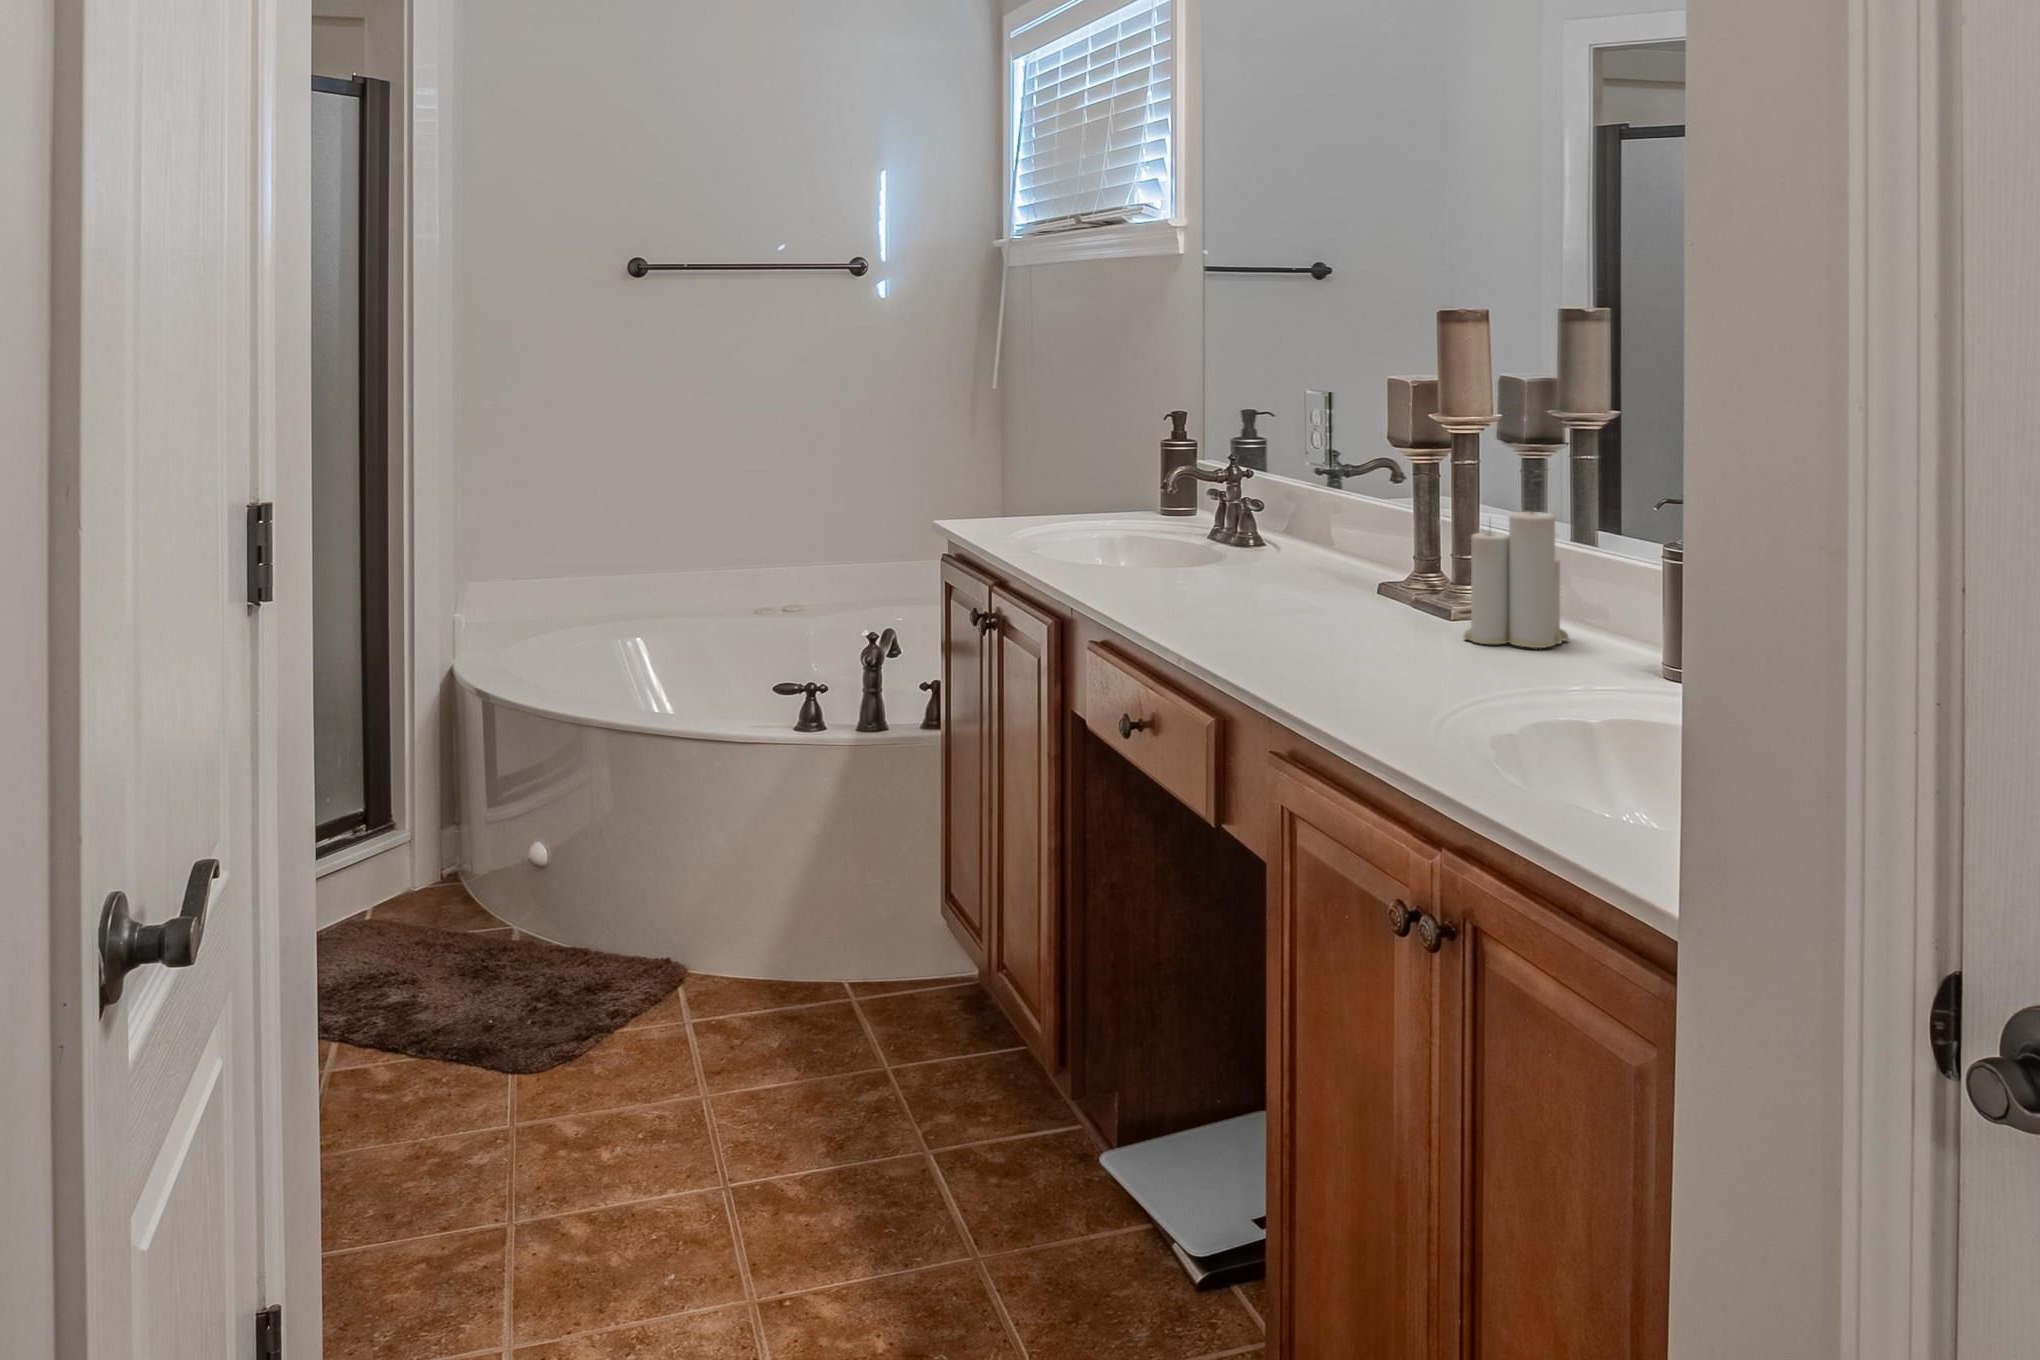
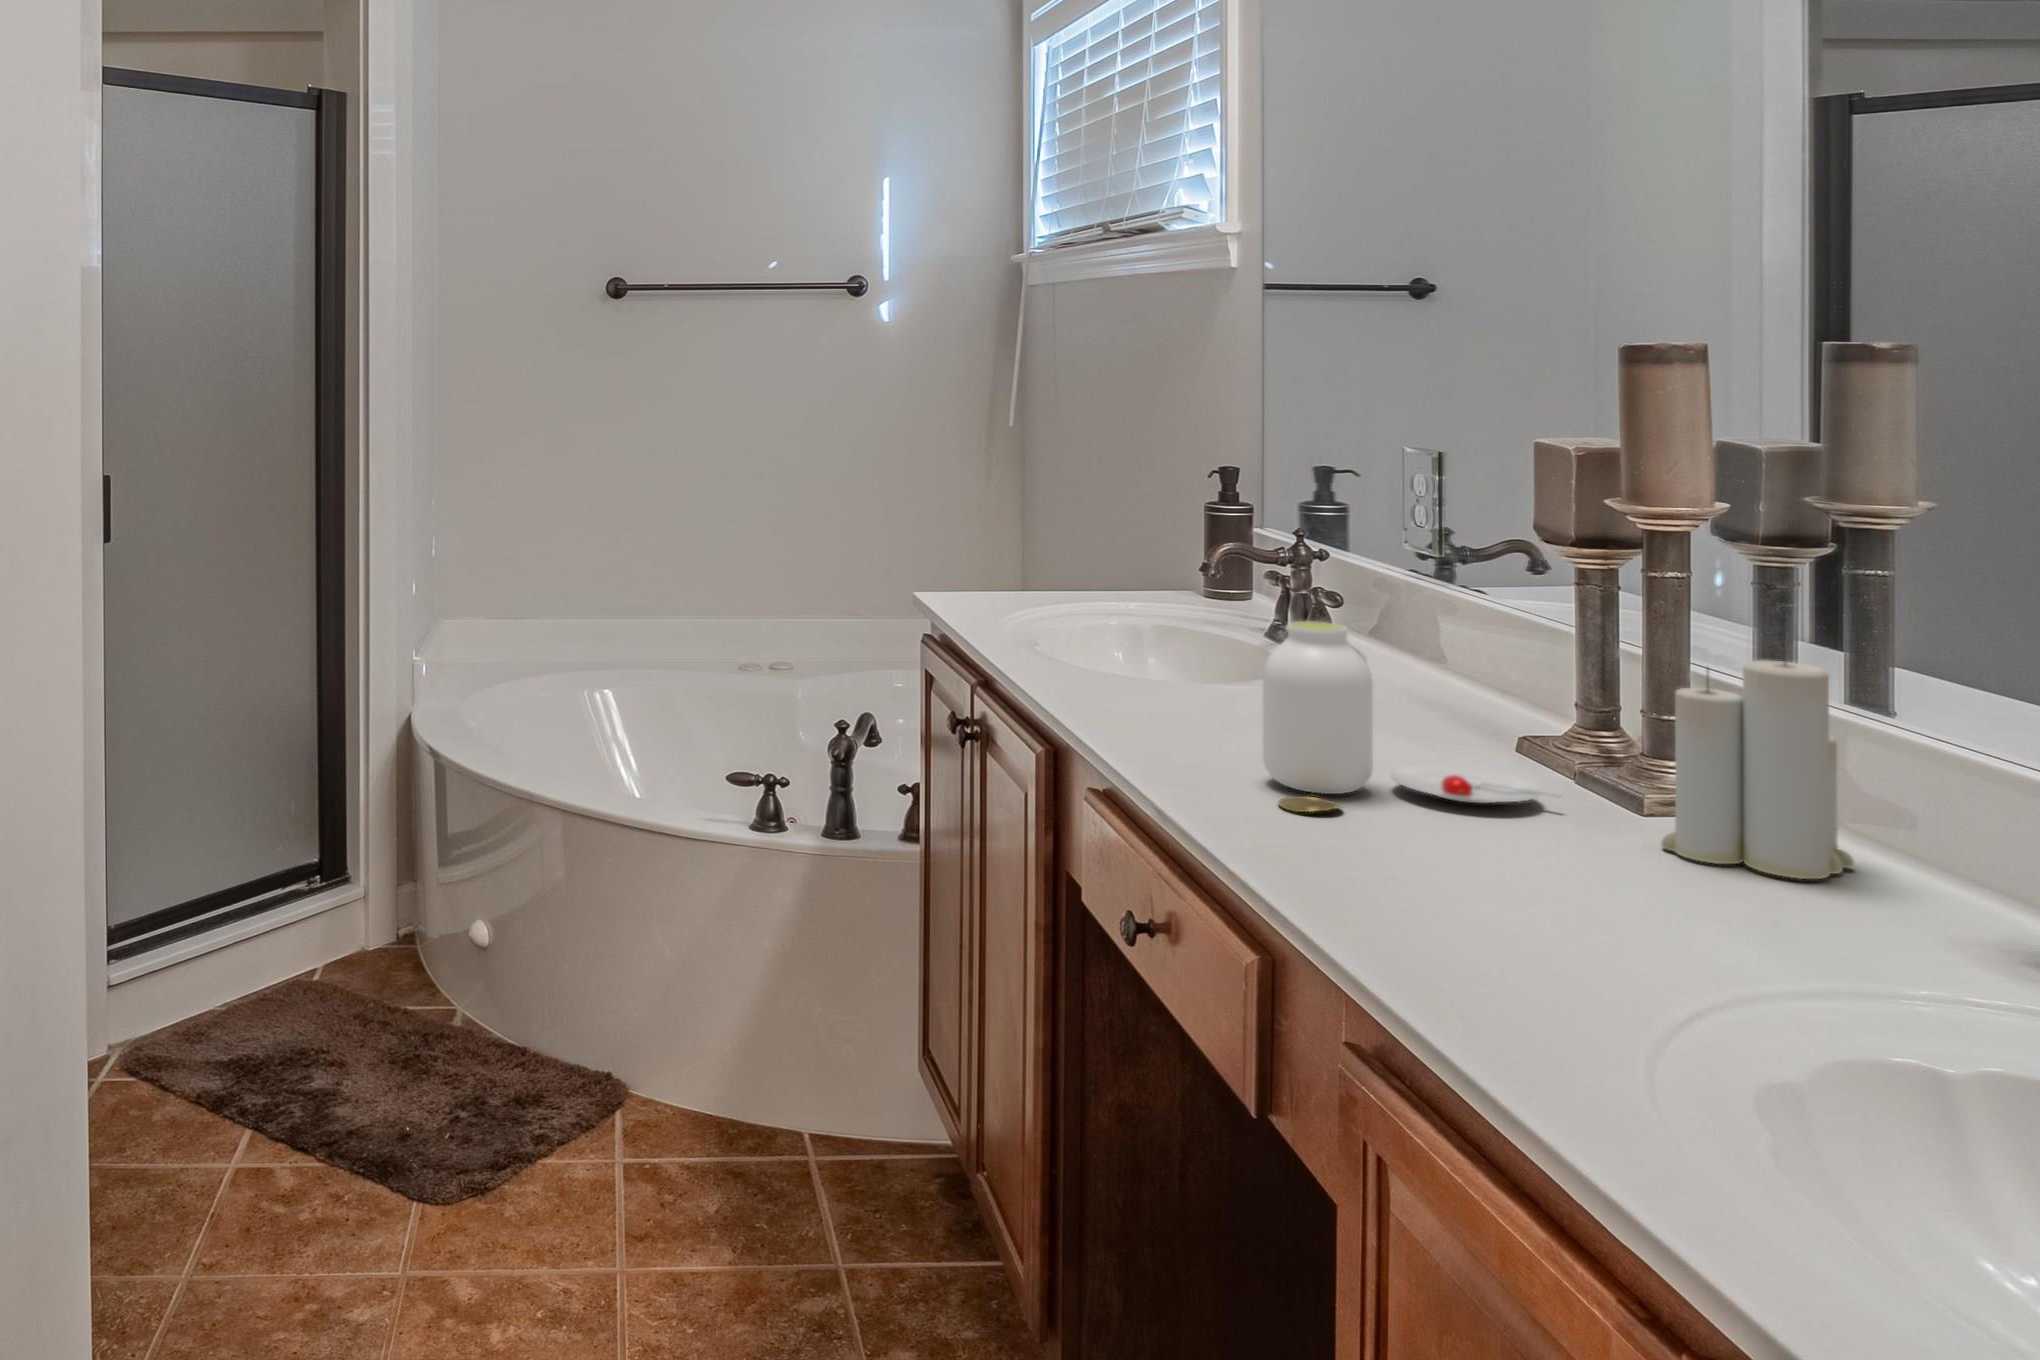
jar: none [1218,507,1406,638] -> present [1263,621,1543,812]

